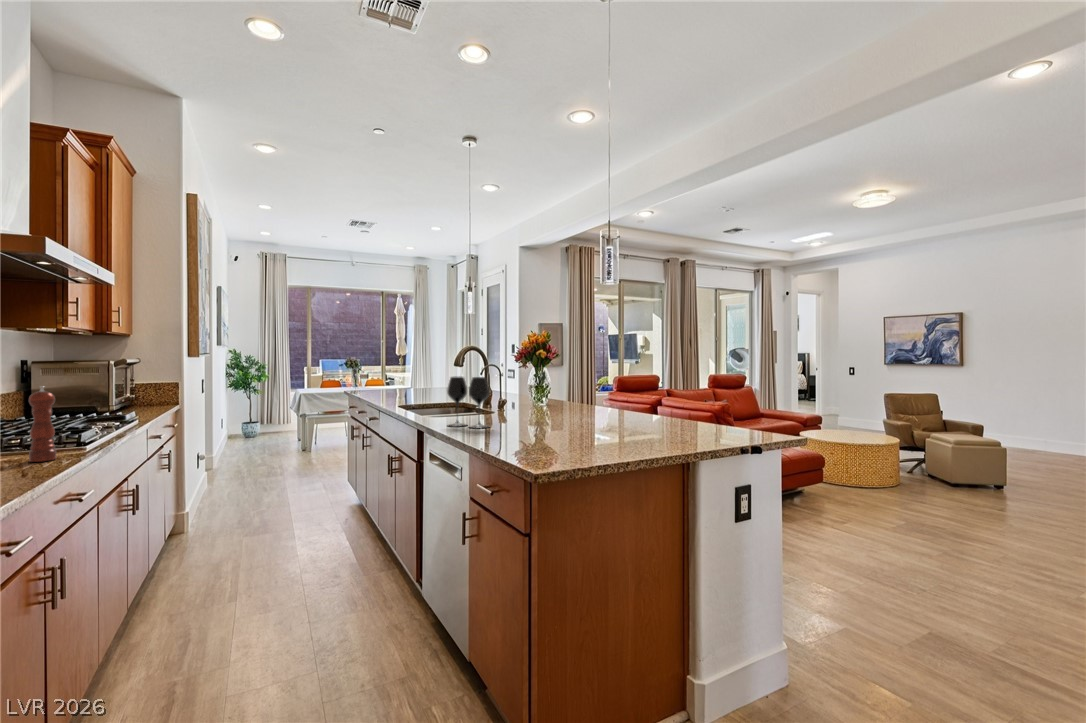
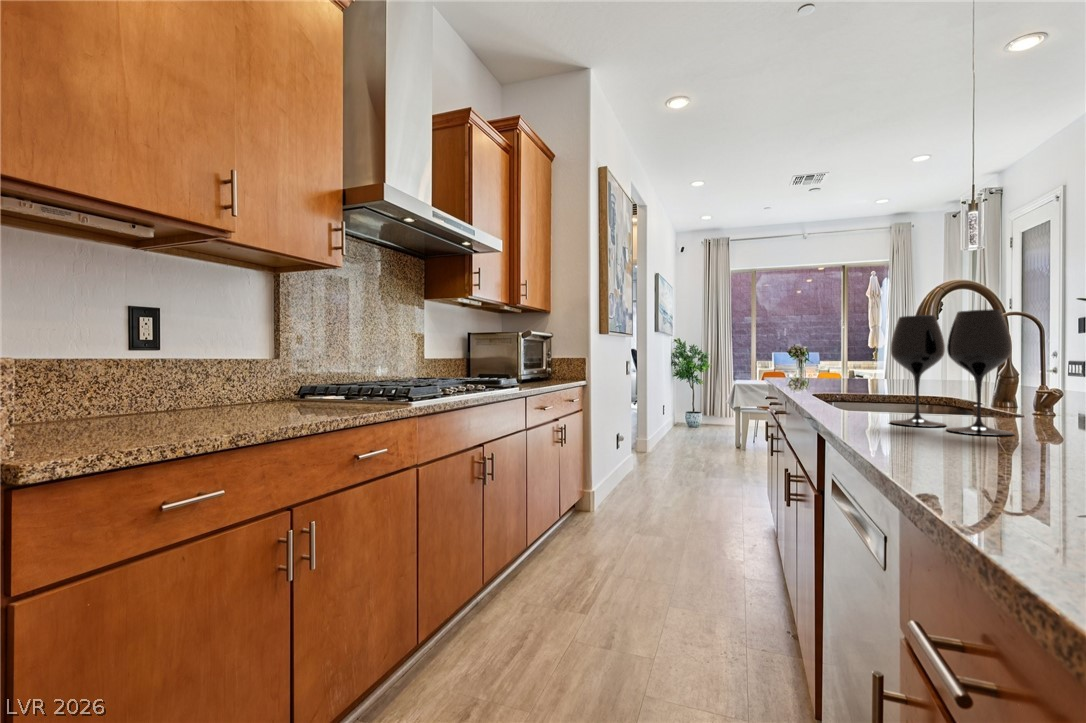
pepper mill: present [29,386,56,462] -> none [339,331,362,413]

